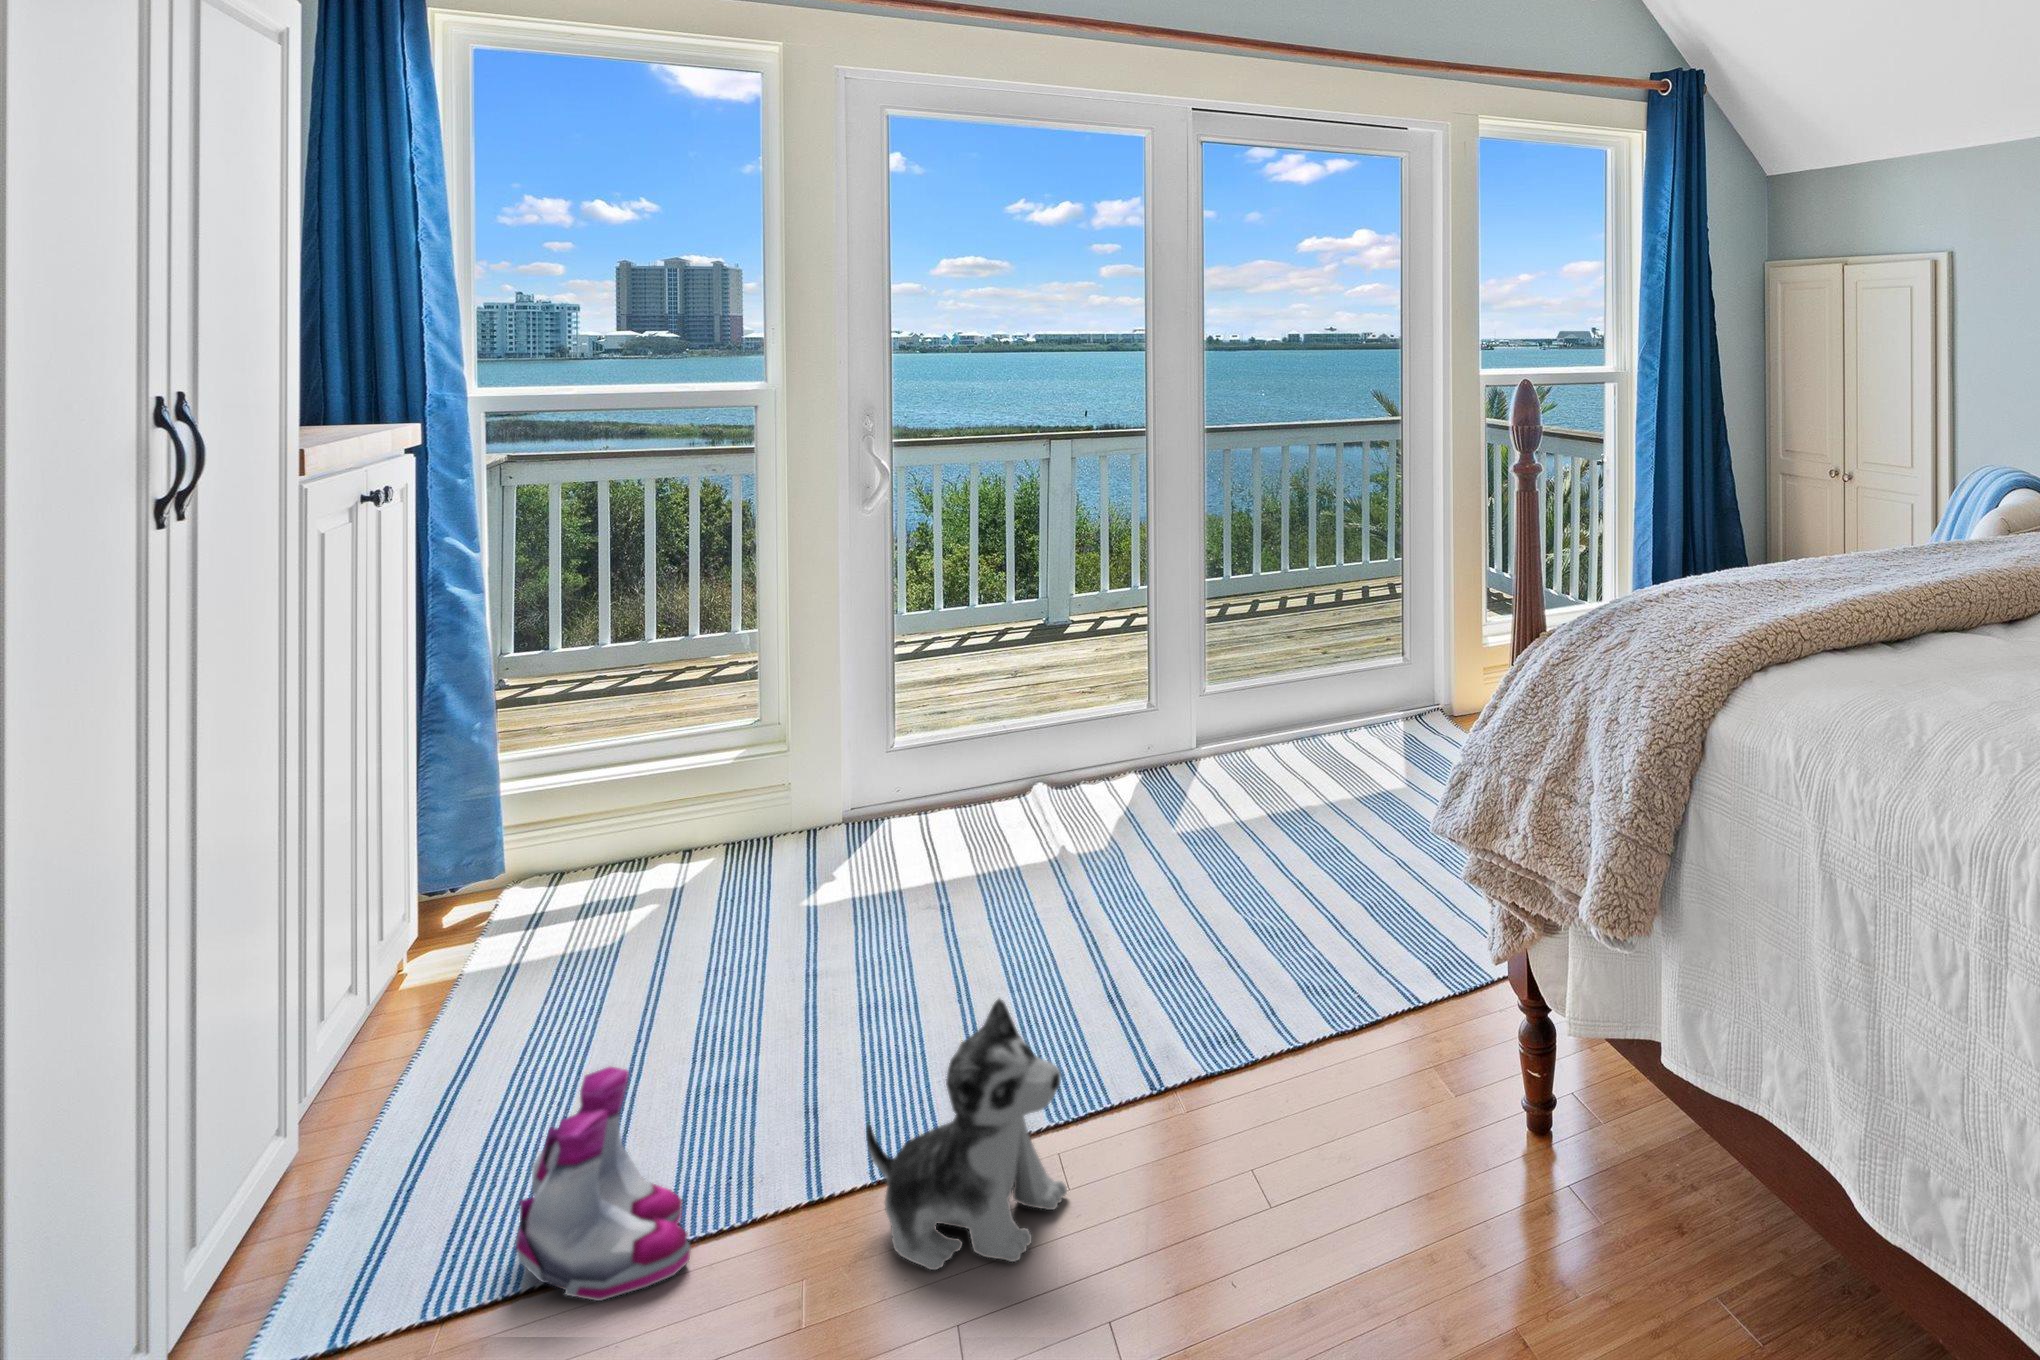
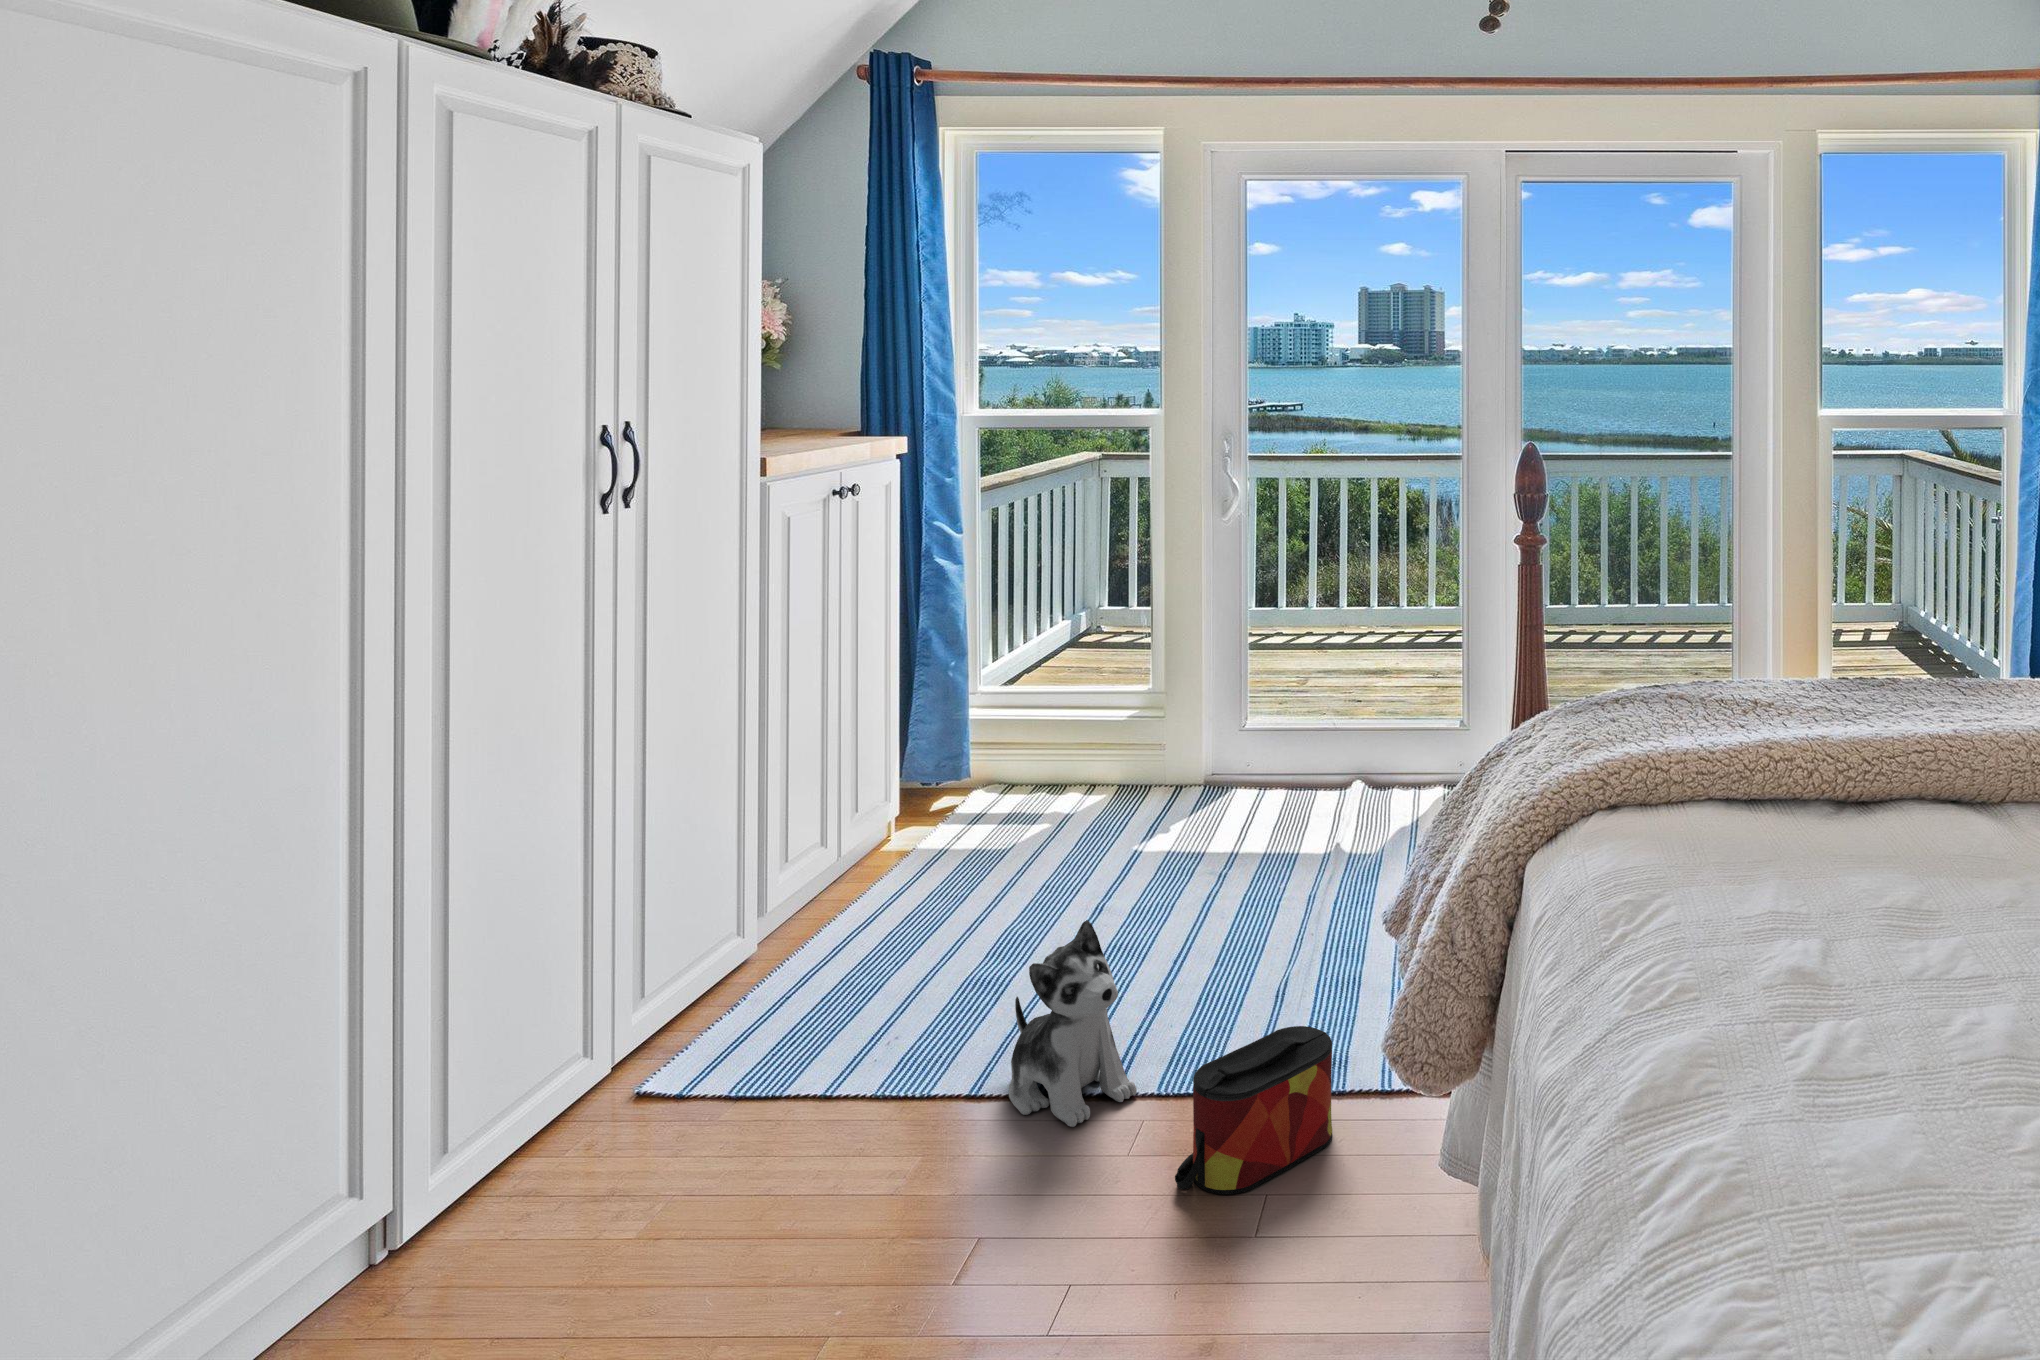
bag: none [1205,1047,1337,1283] -> present [1175,1026,1332,1195]
boots: present [516,1067,690,1301] -> none [813,910,920,1067]

